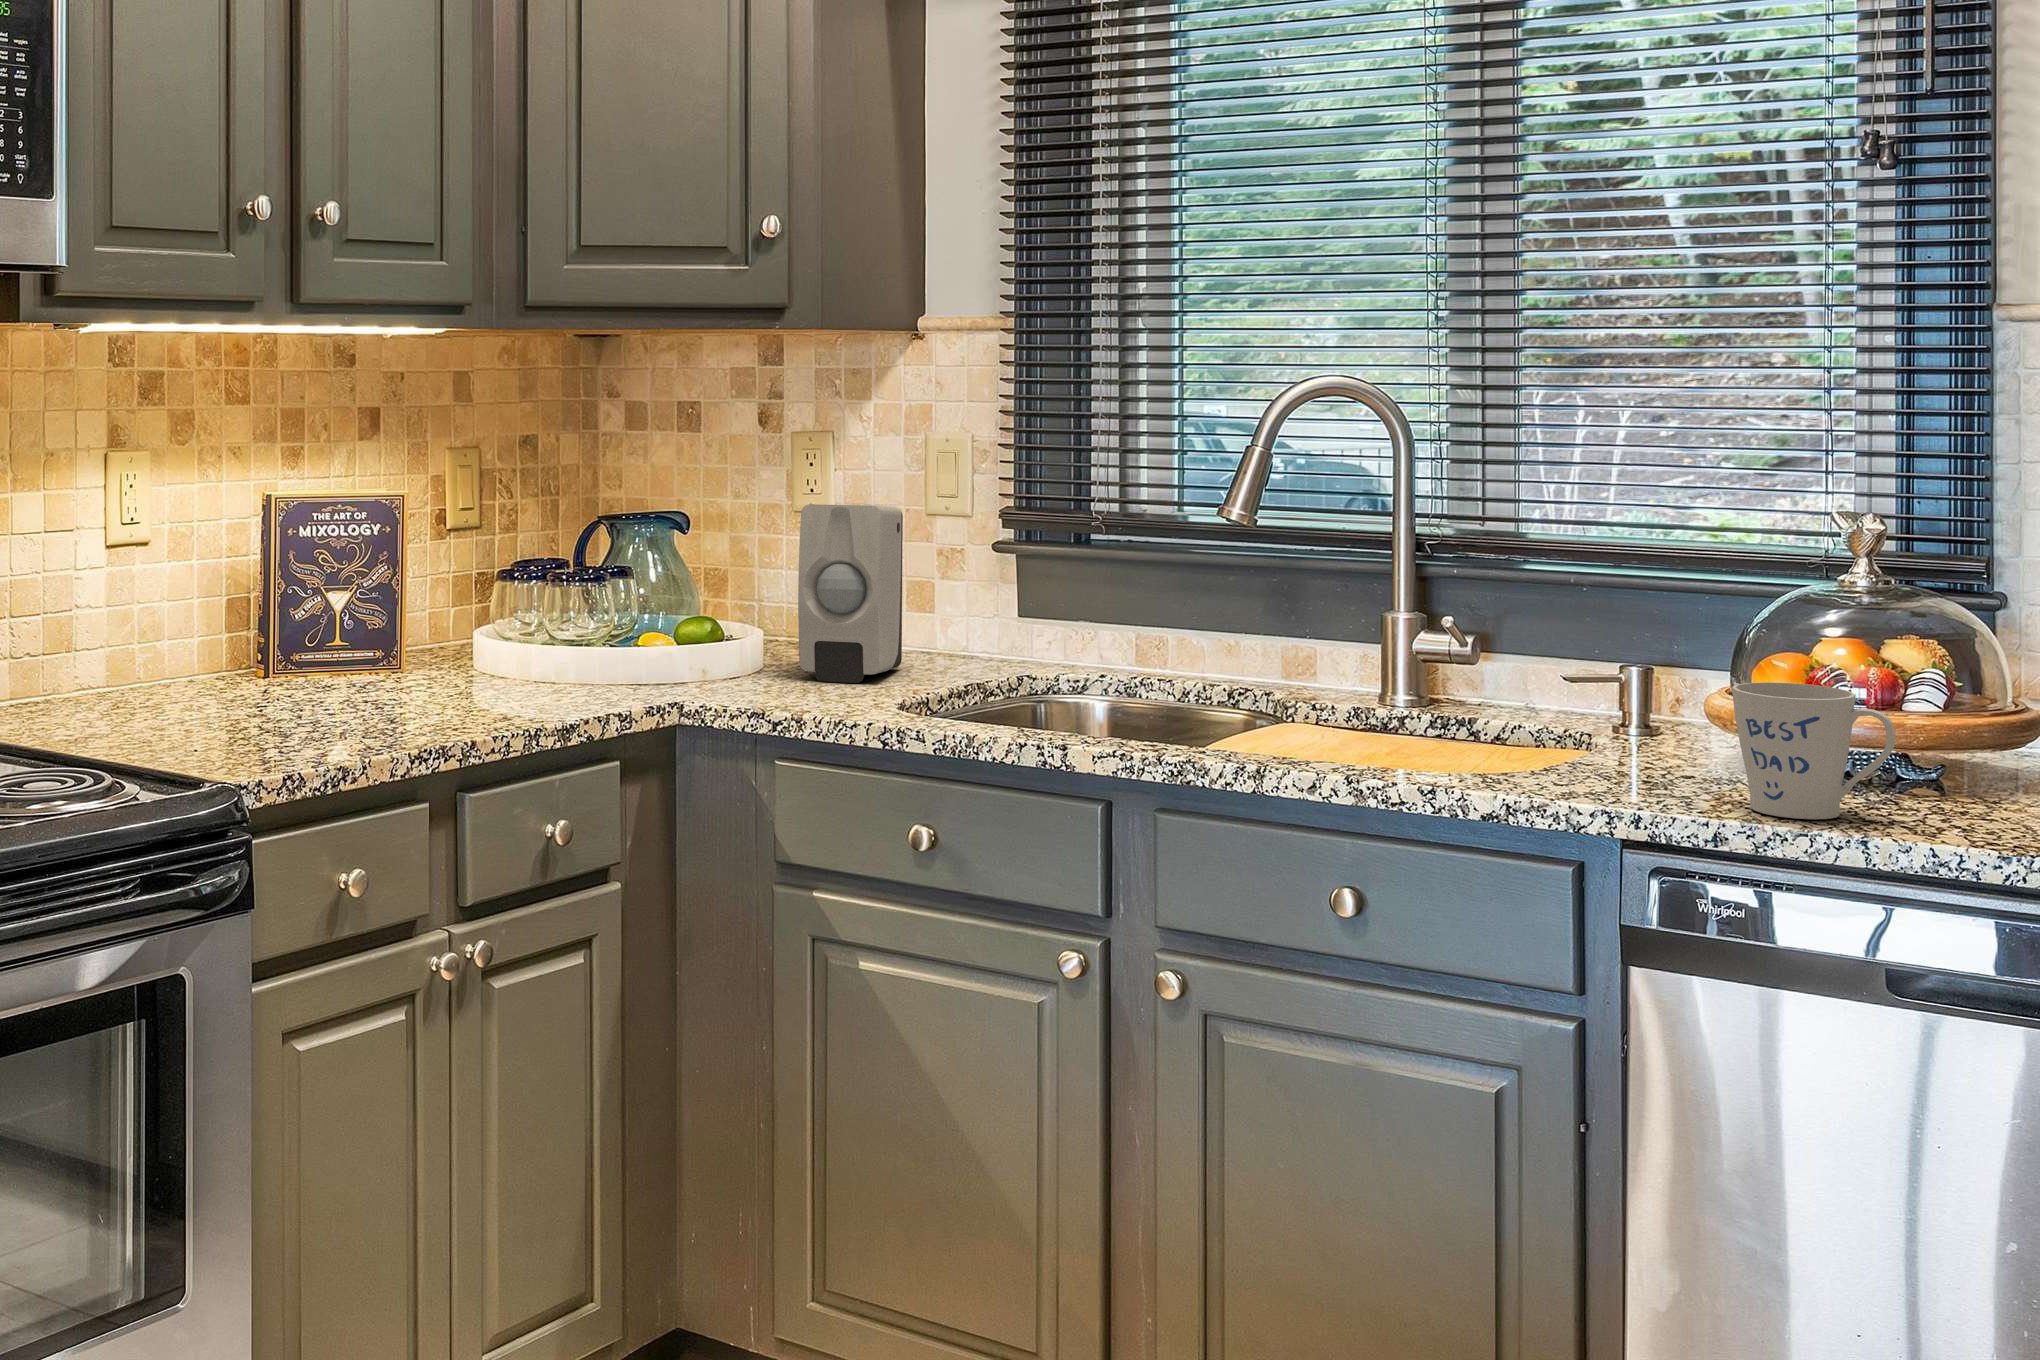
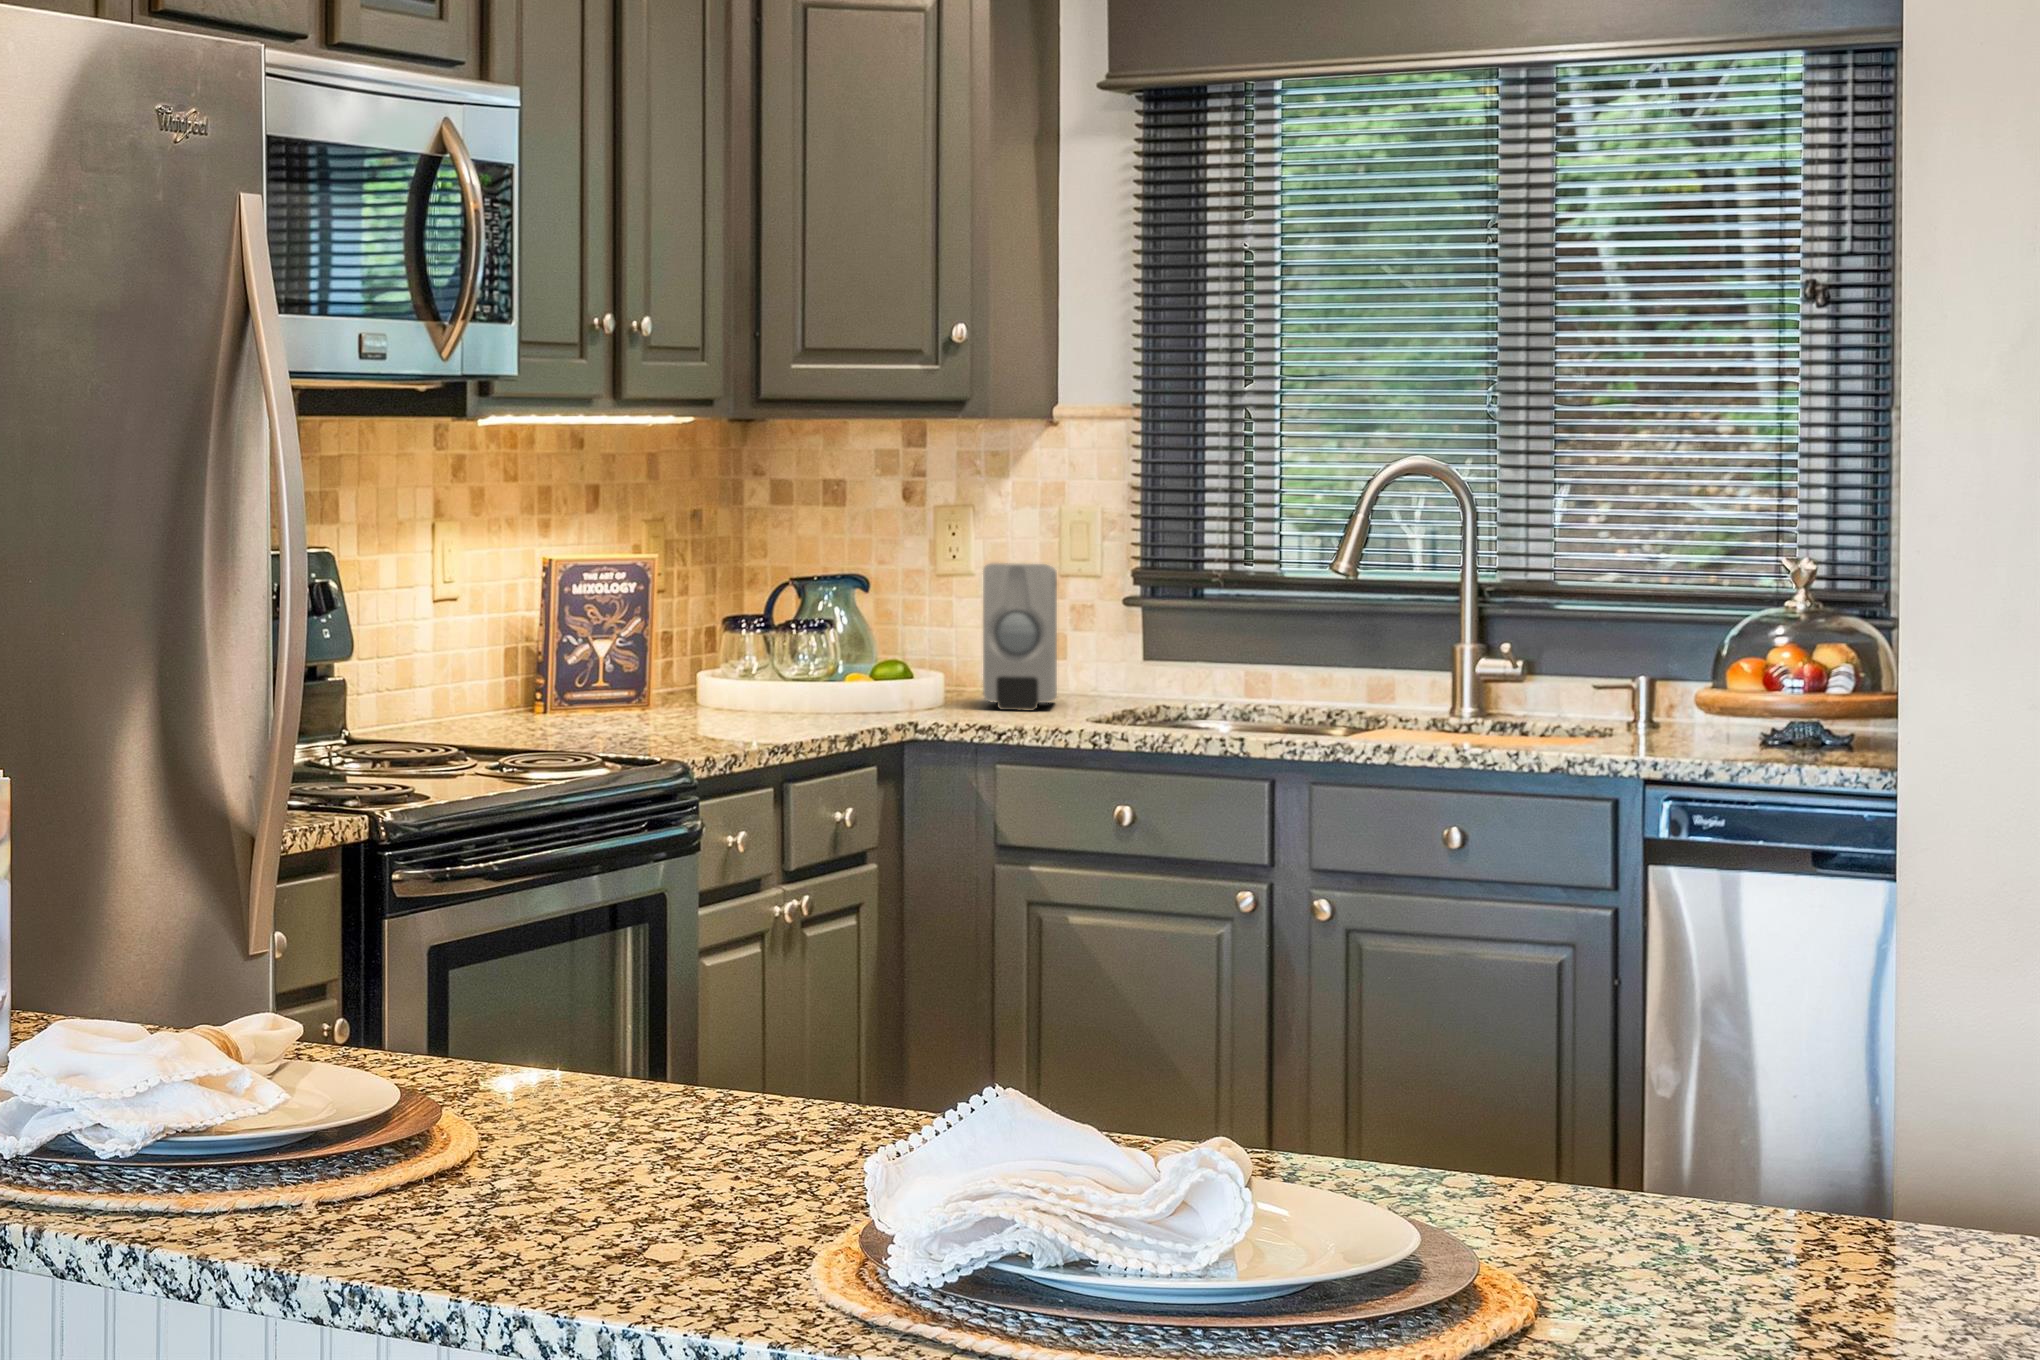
mug: present [1732,682,1896,819] -> none [1715,674,1820,764]

